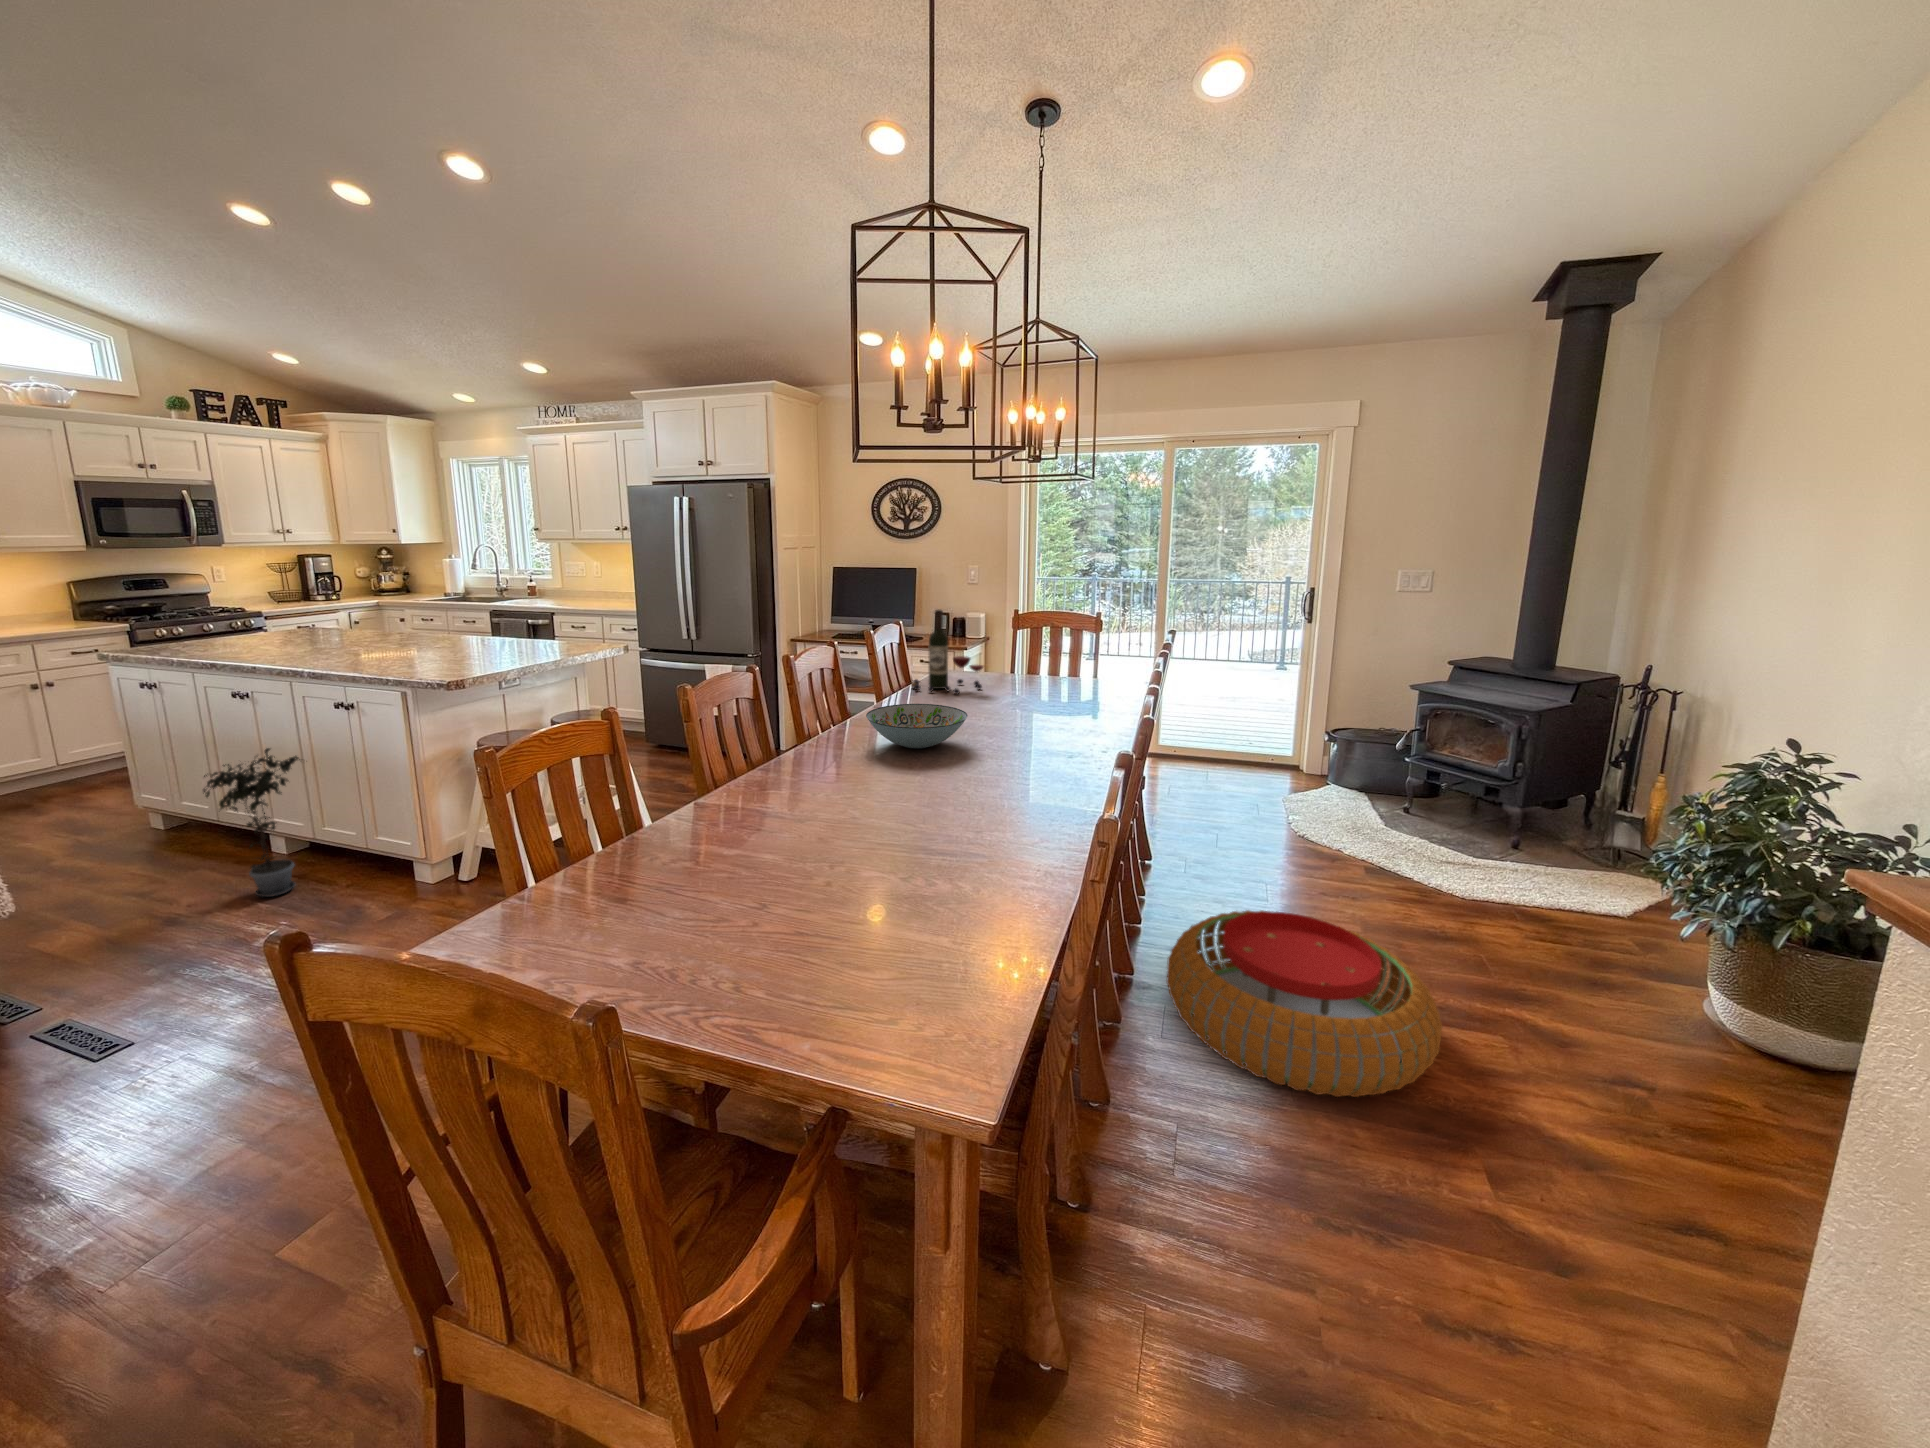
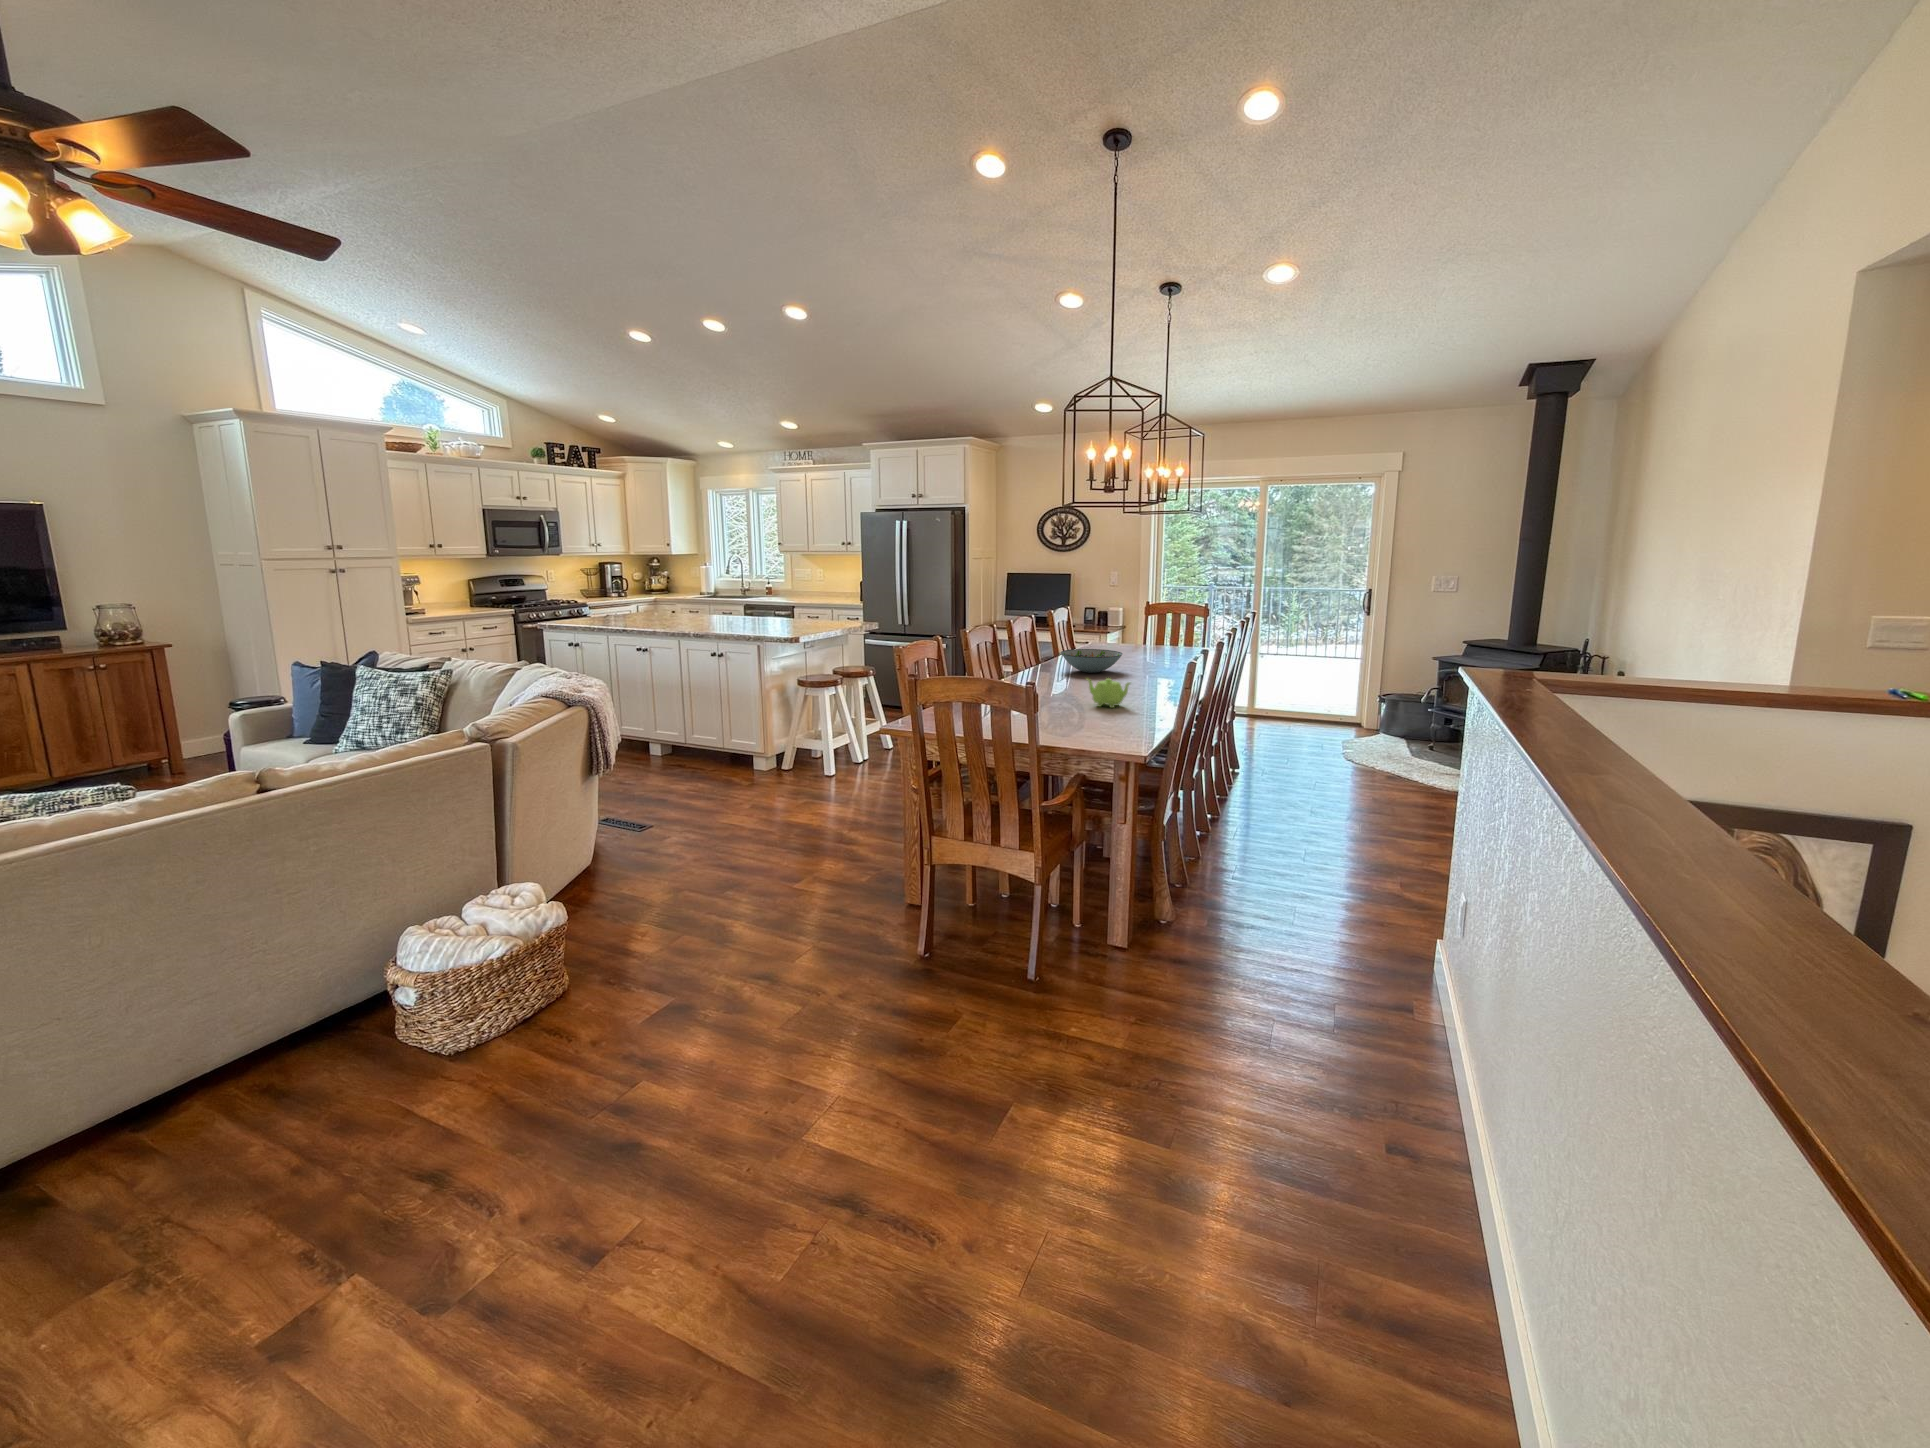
wine bottle: present [911,610,983,694] -> none [1076,597,1129,653]
potted plant: present [203,748,300,897] -> none [642,677,690,772]
teapot: none [873,811,965,878] -> present [1088,678,1130,708]
pouf: present [1166,910,1442,1097] -> none [1242,774,1401,859]

